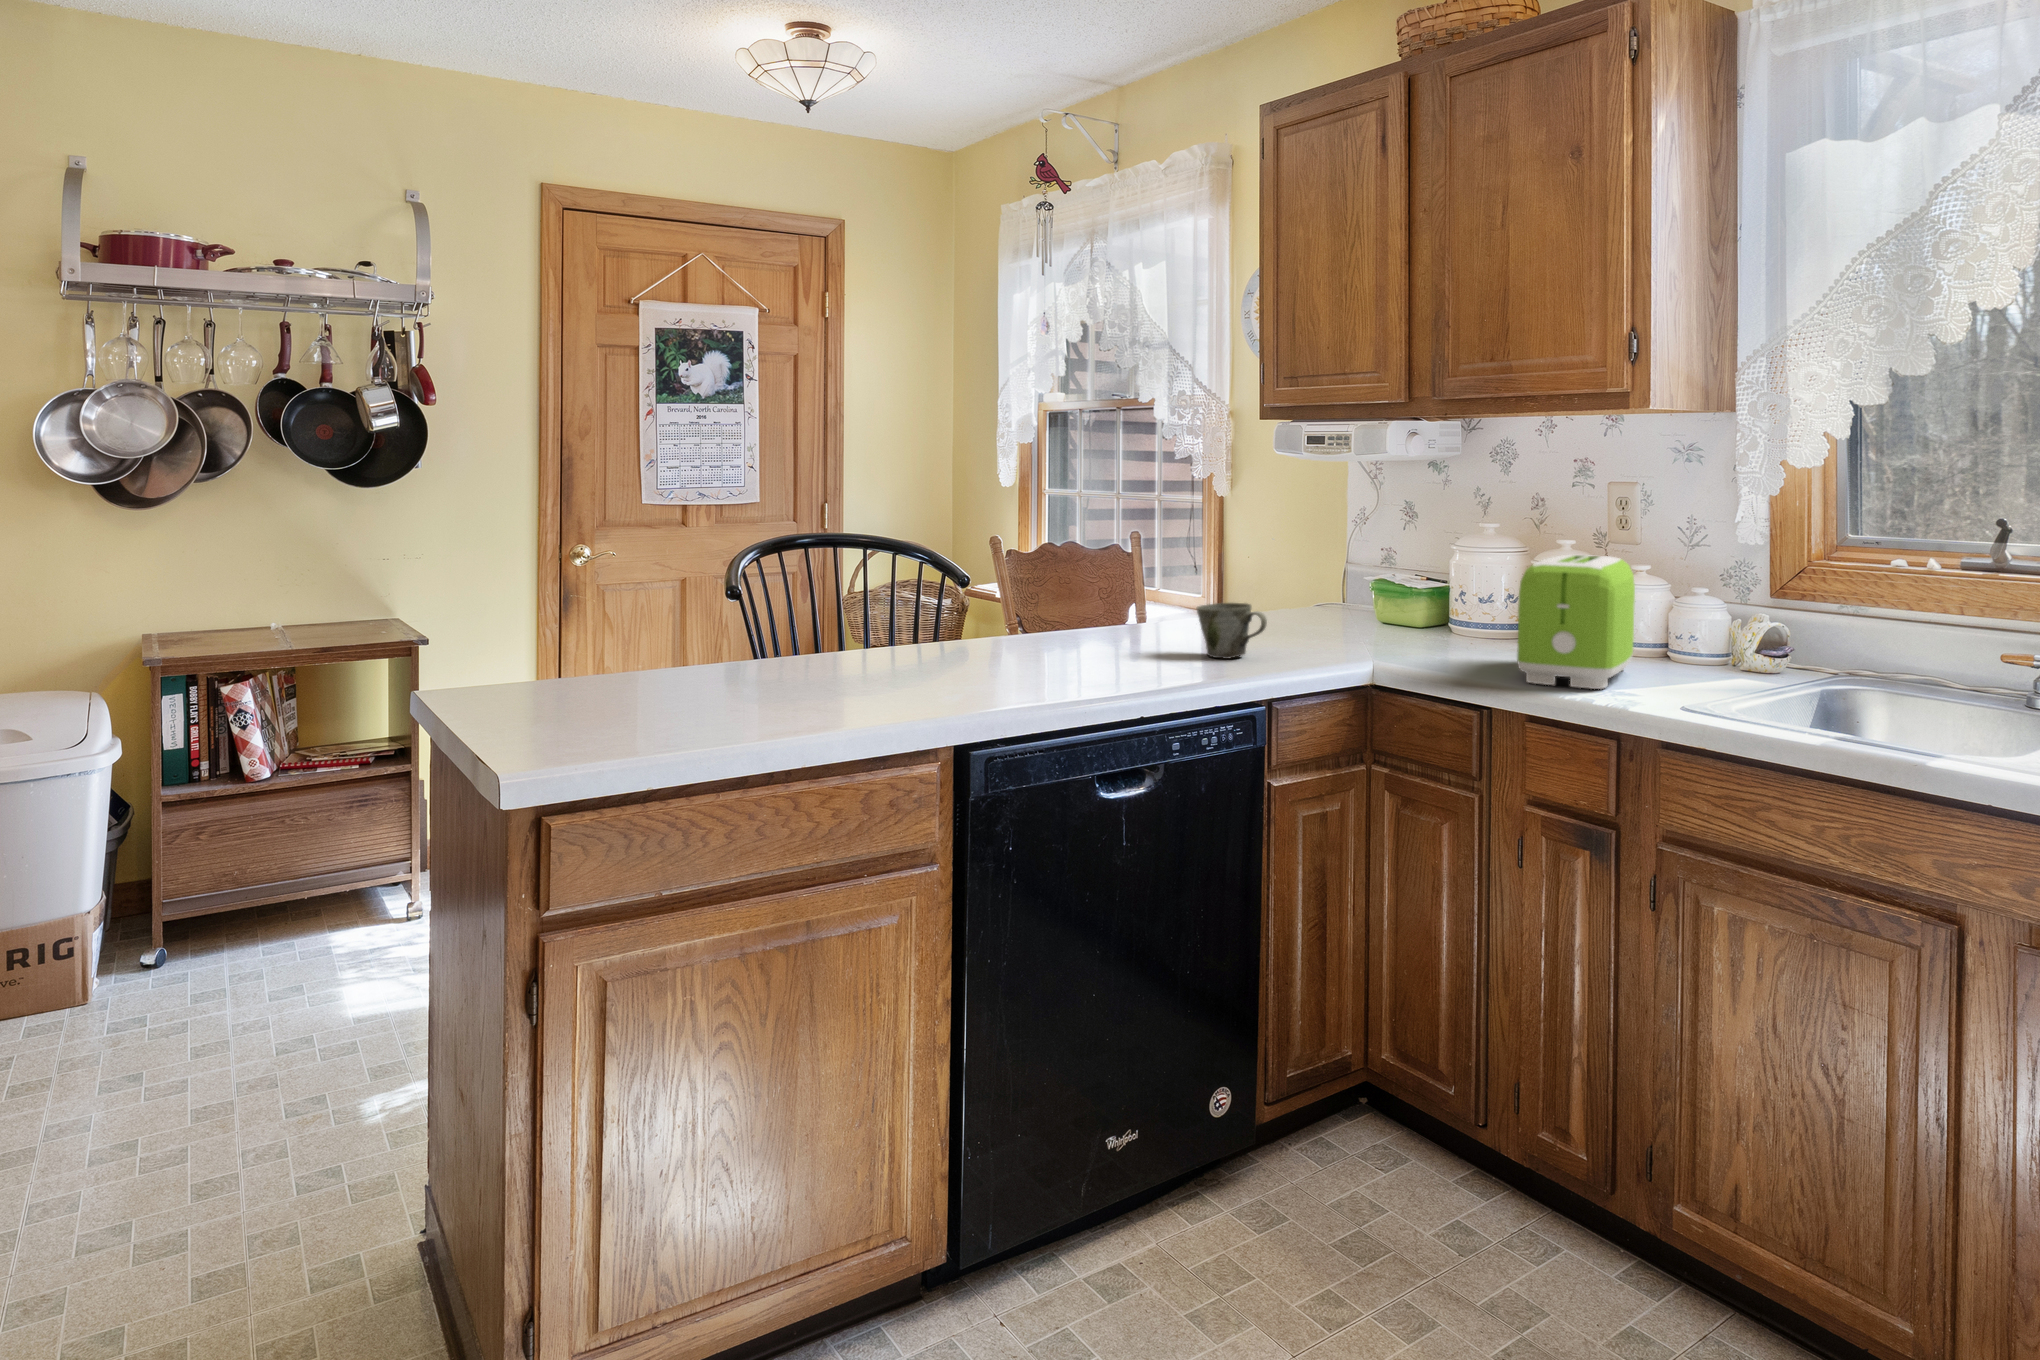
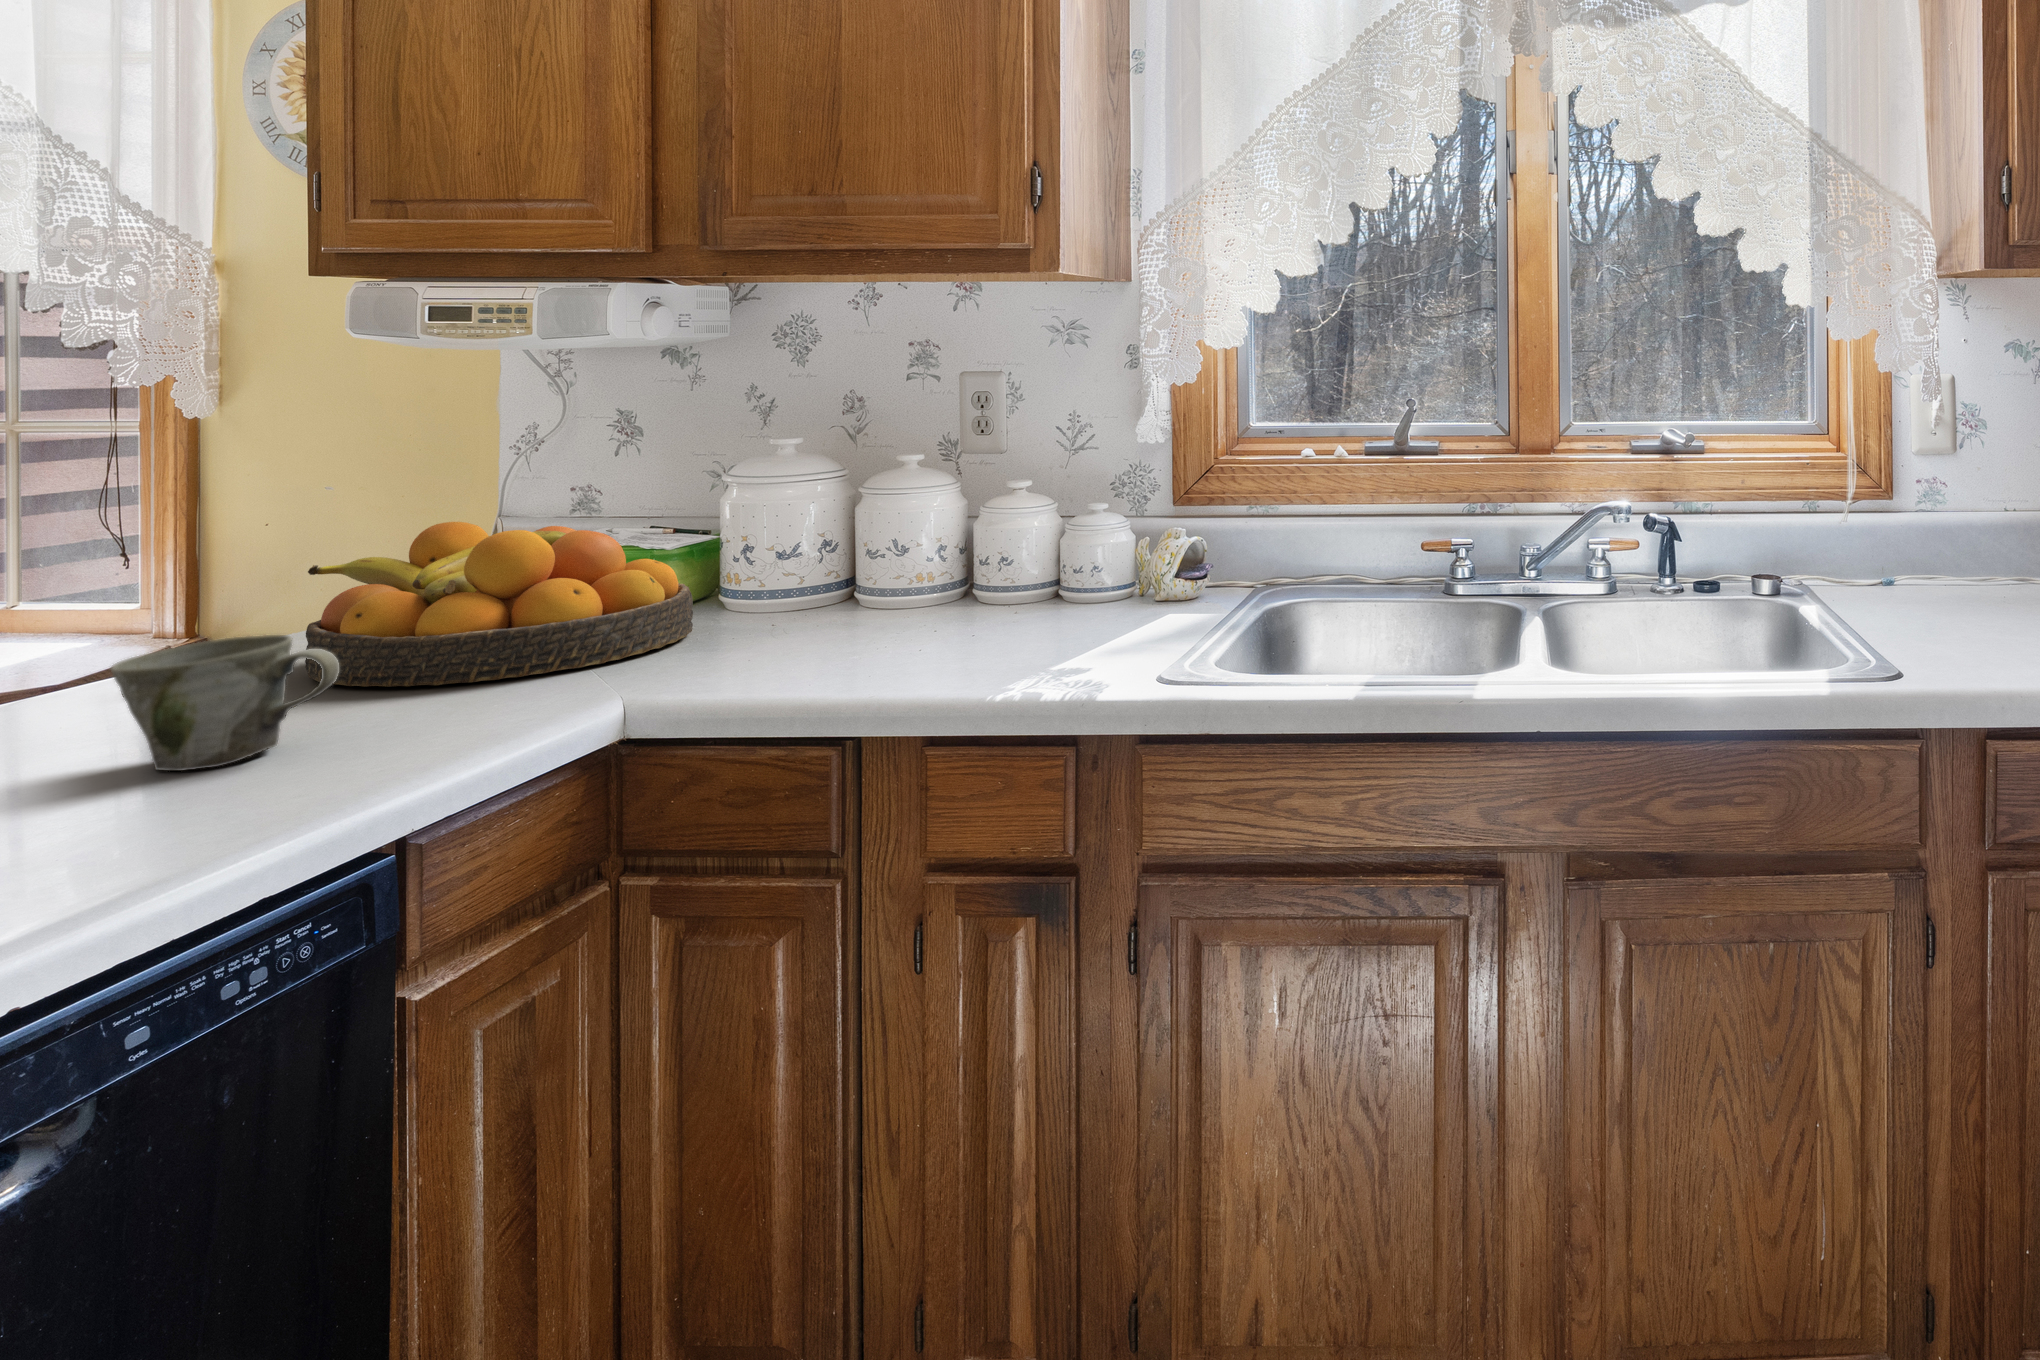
toaster: present [1517,555,1635,689] -> none [896,474,1050,682]
fruit bowl: none [1256,561,1426,648] -> present [305,522,693,687]

